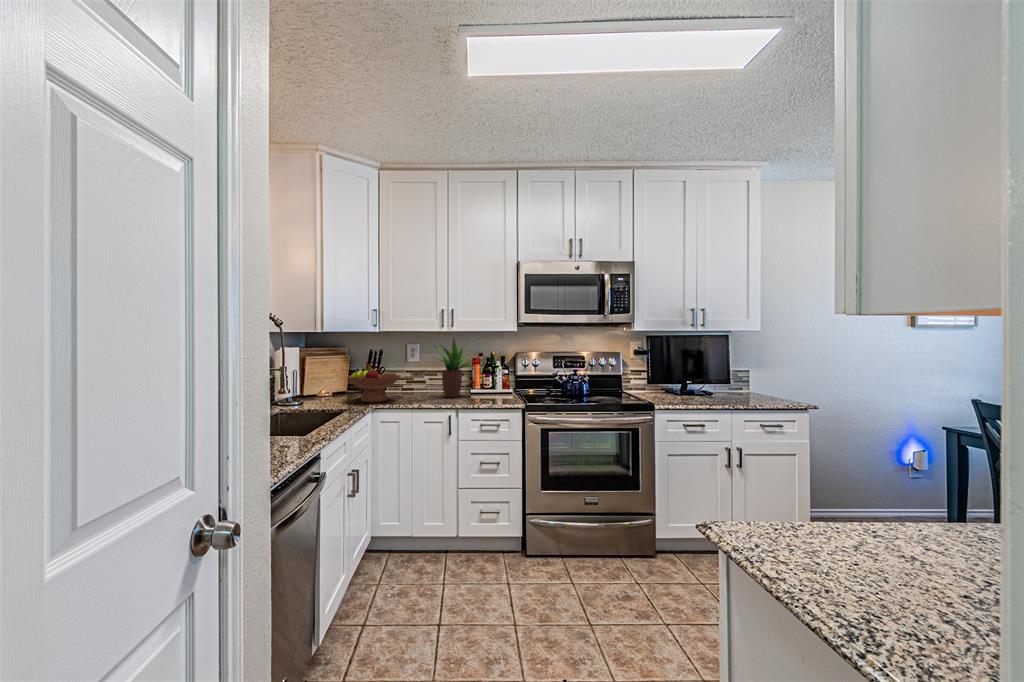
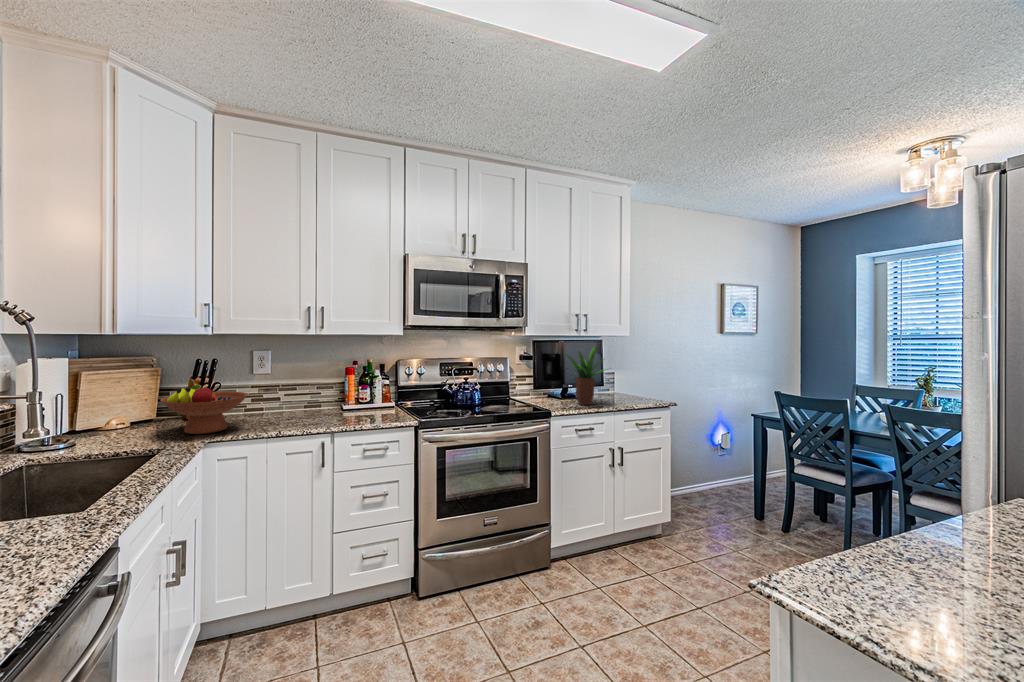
potted plant: present [435,338,476,397] -> present [567,346,605,405]

